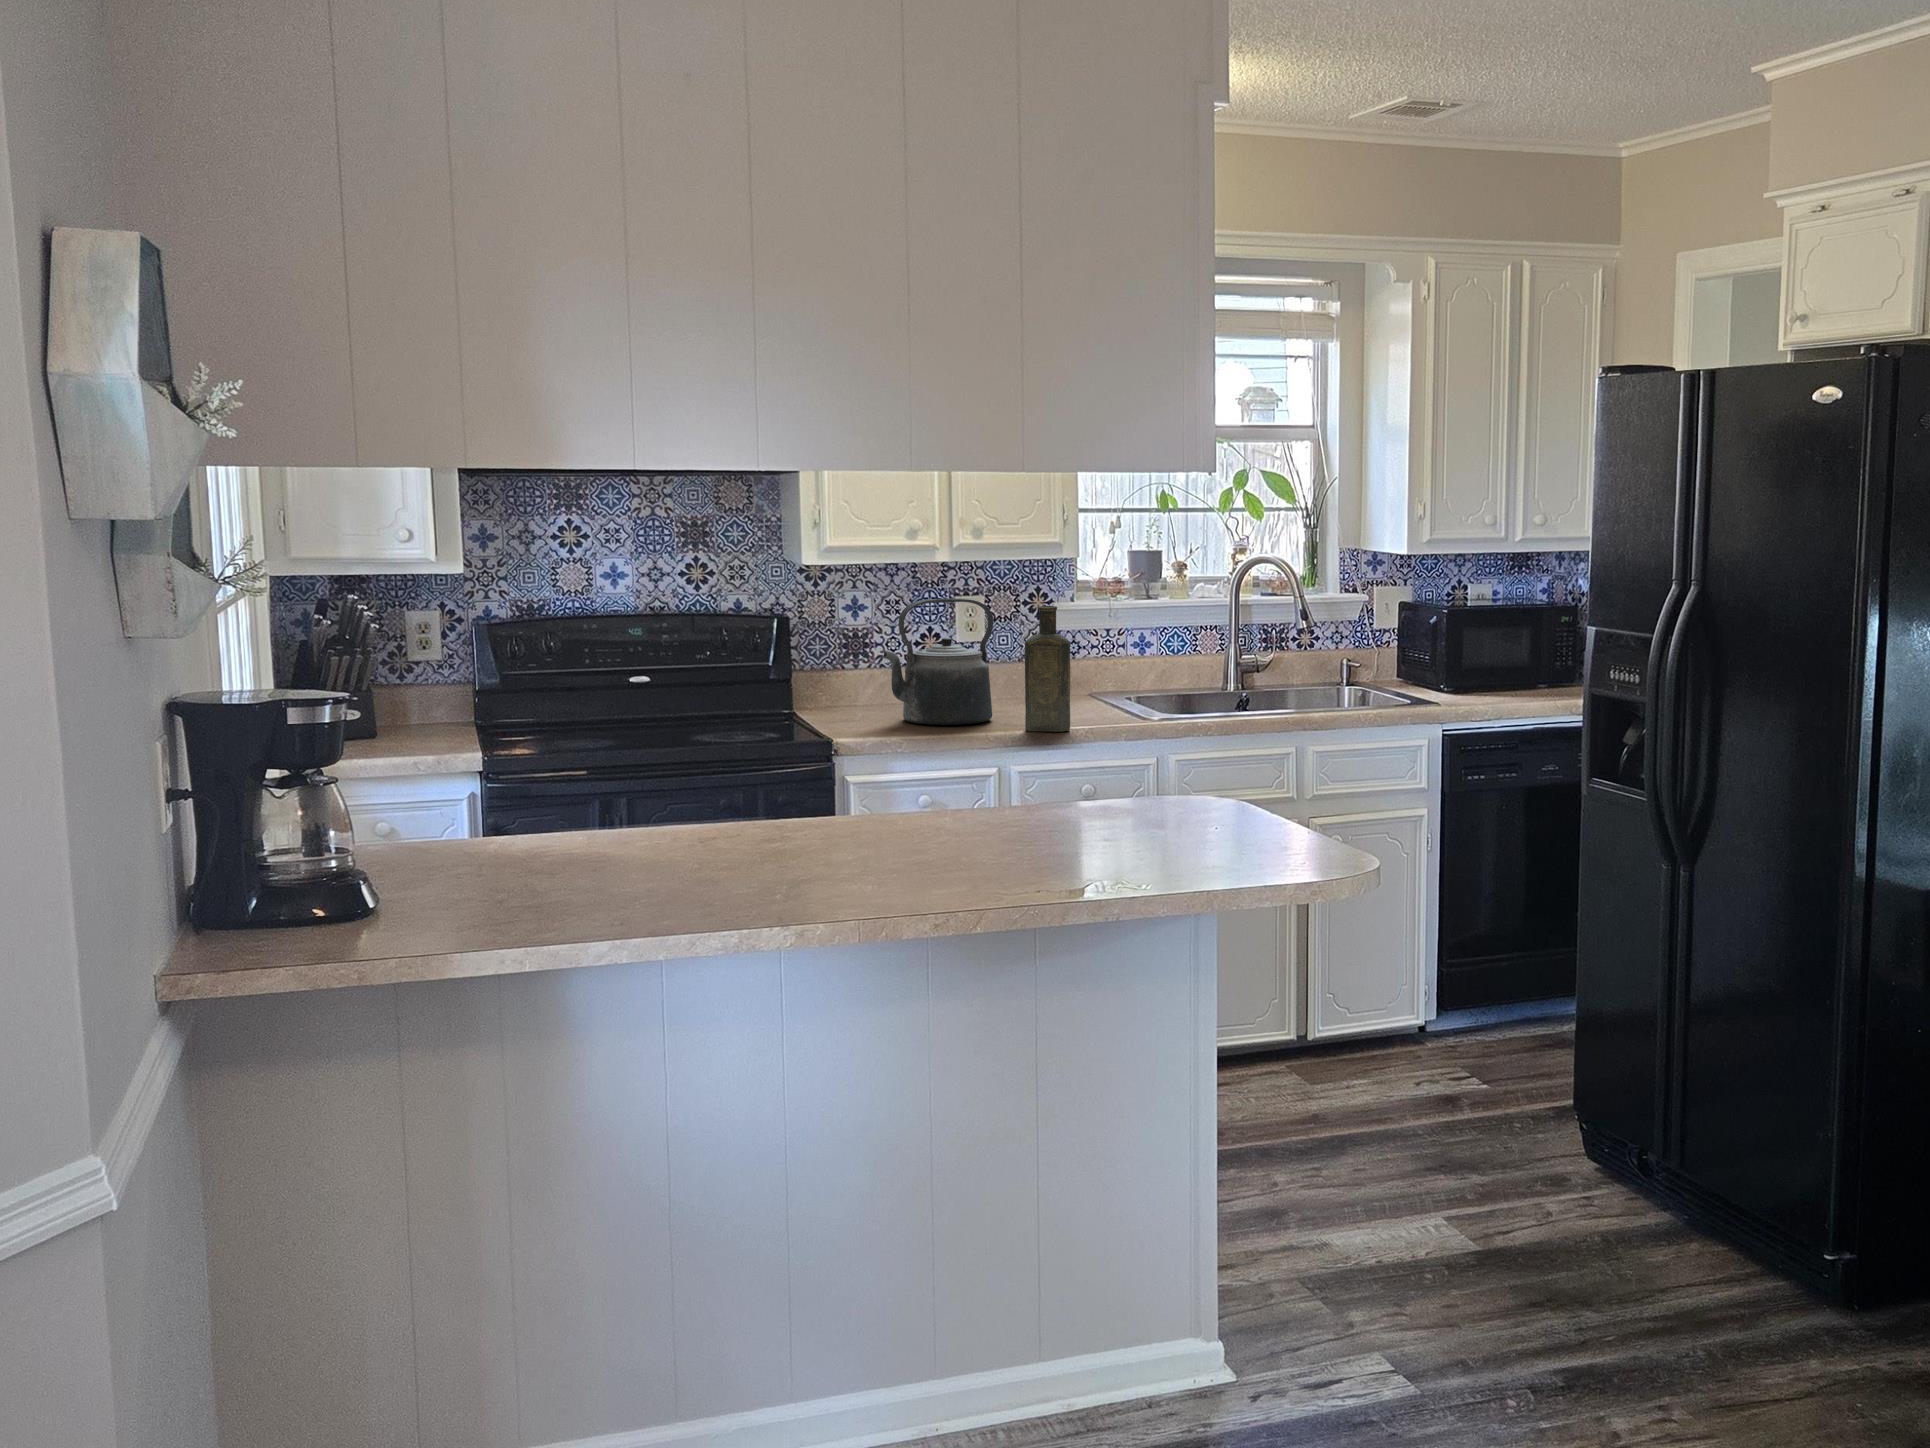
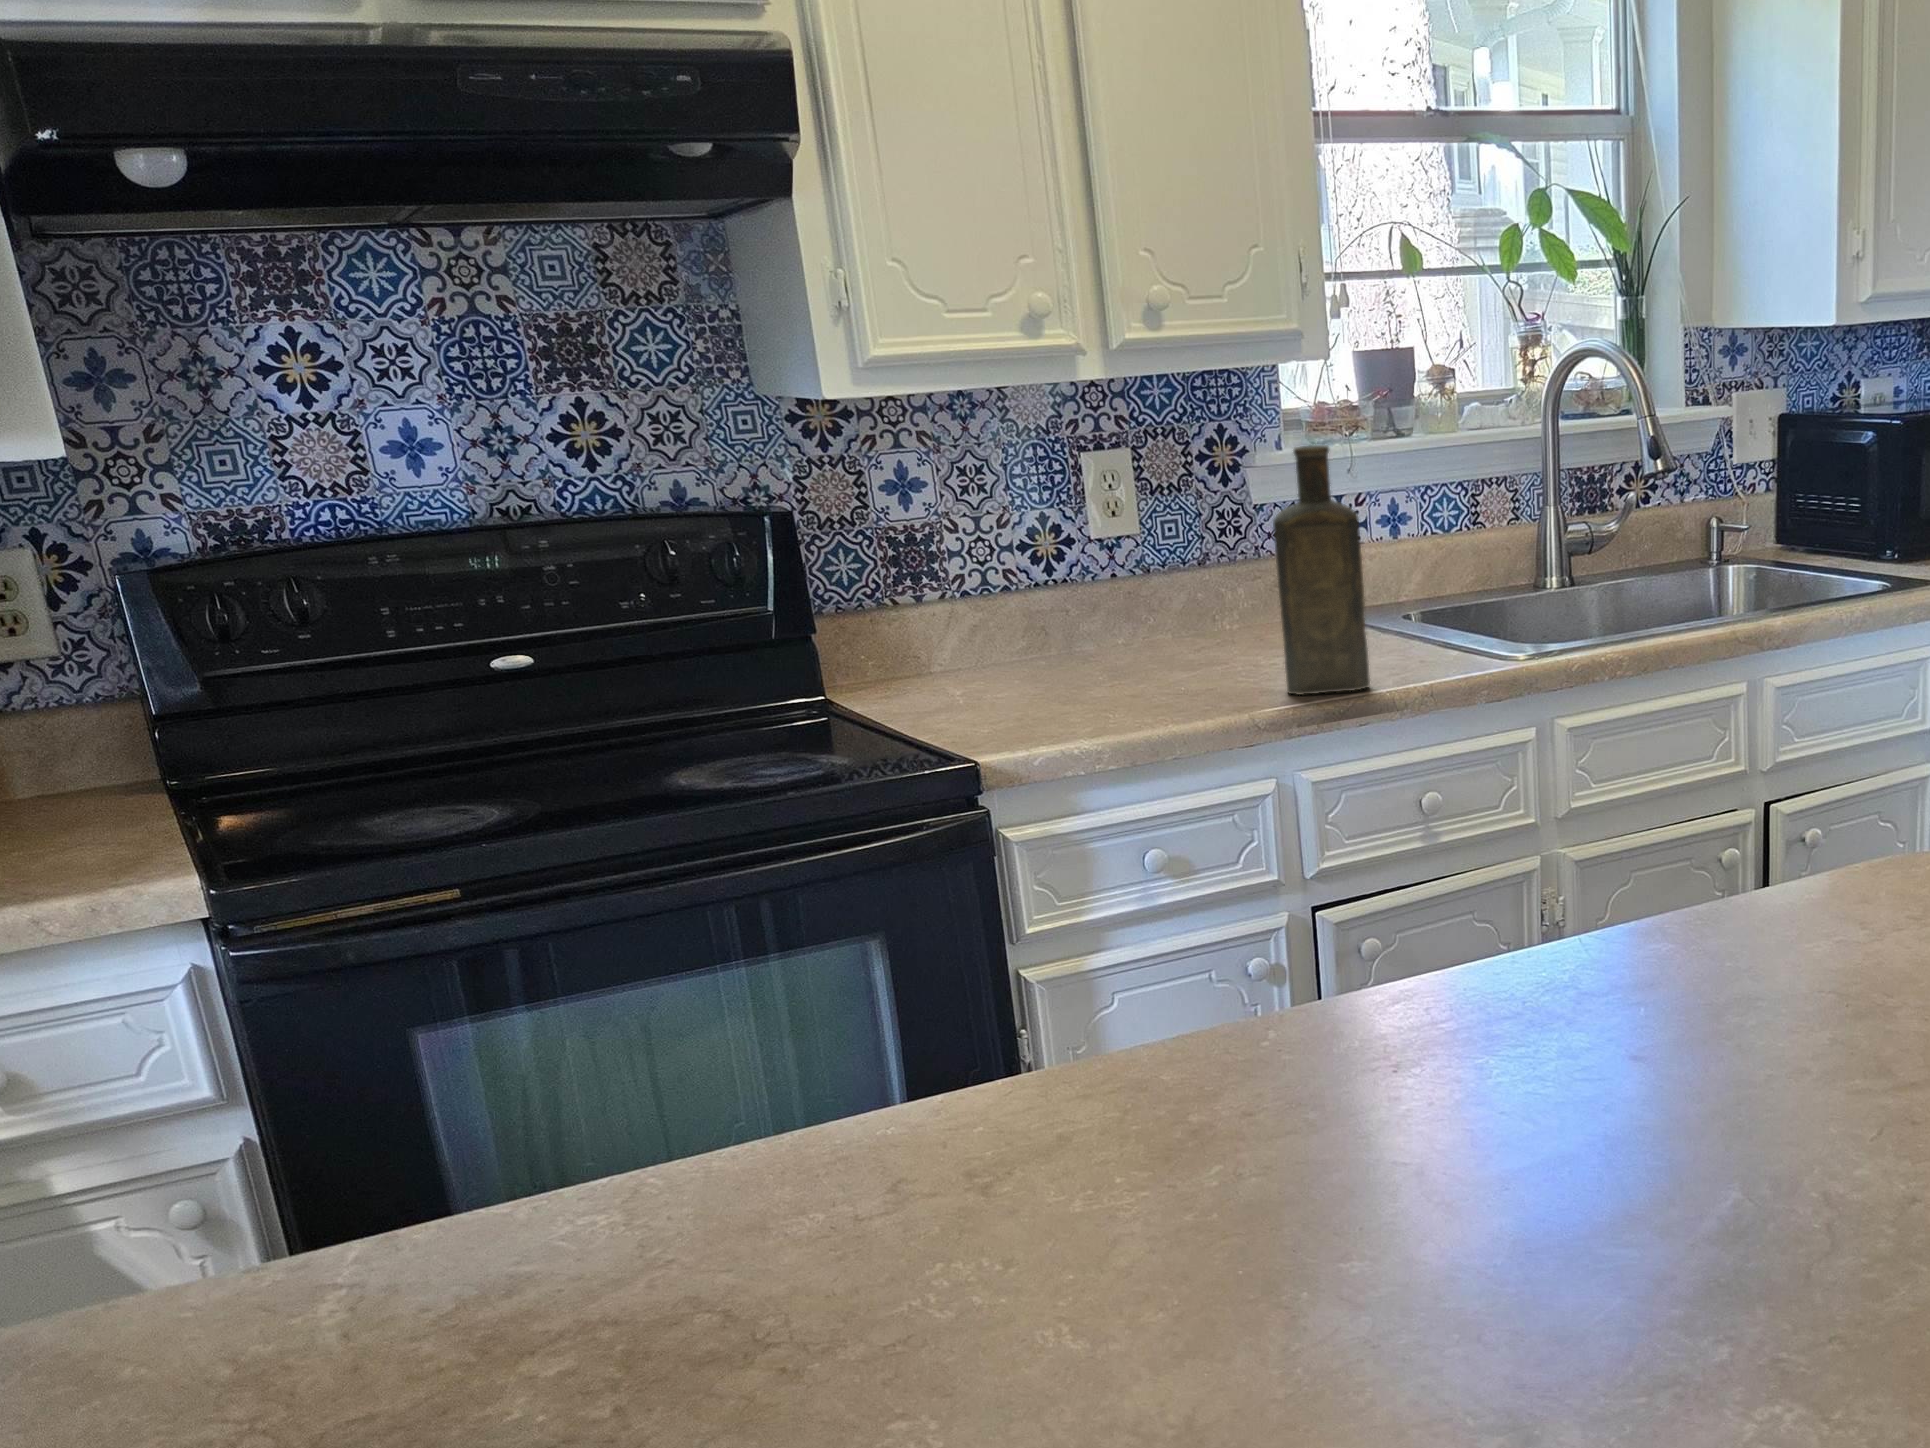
kettle: present [883,598,993,725] -> none [992,447,1206,699]

